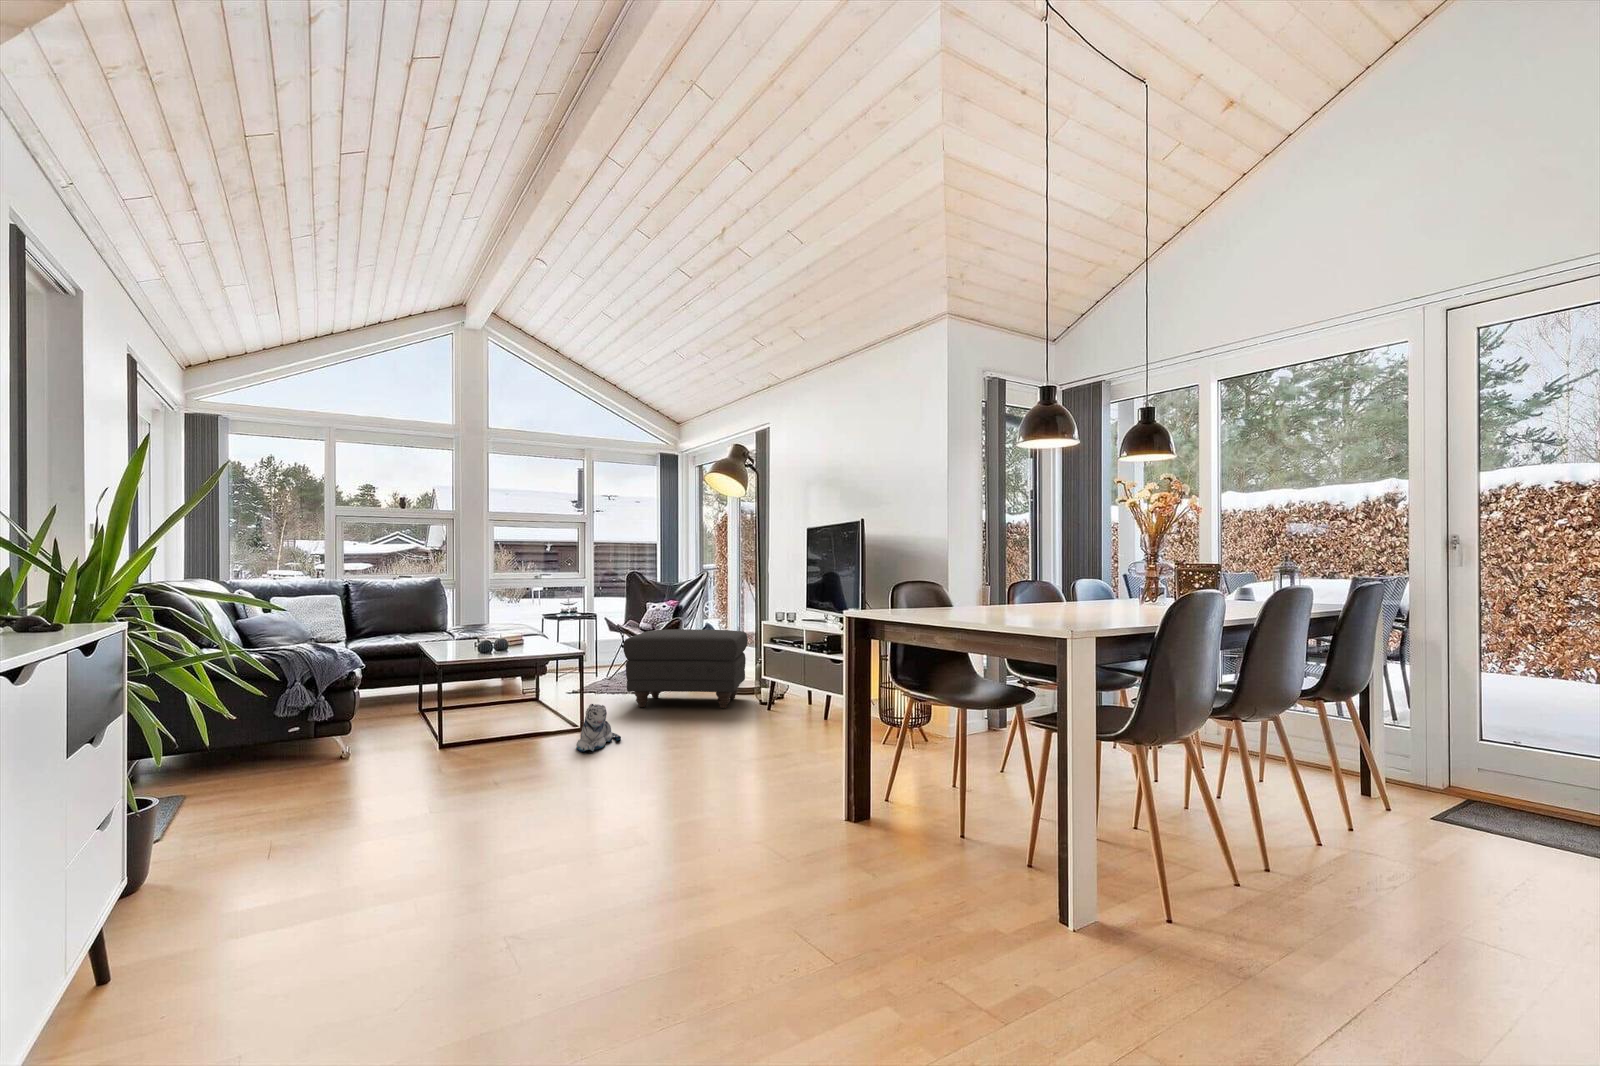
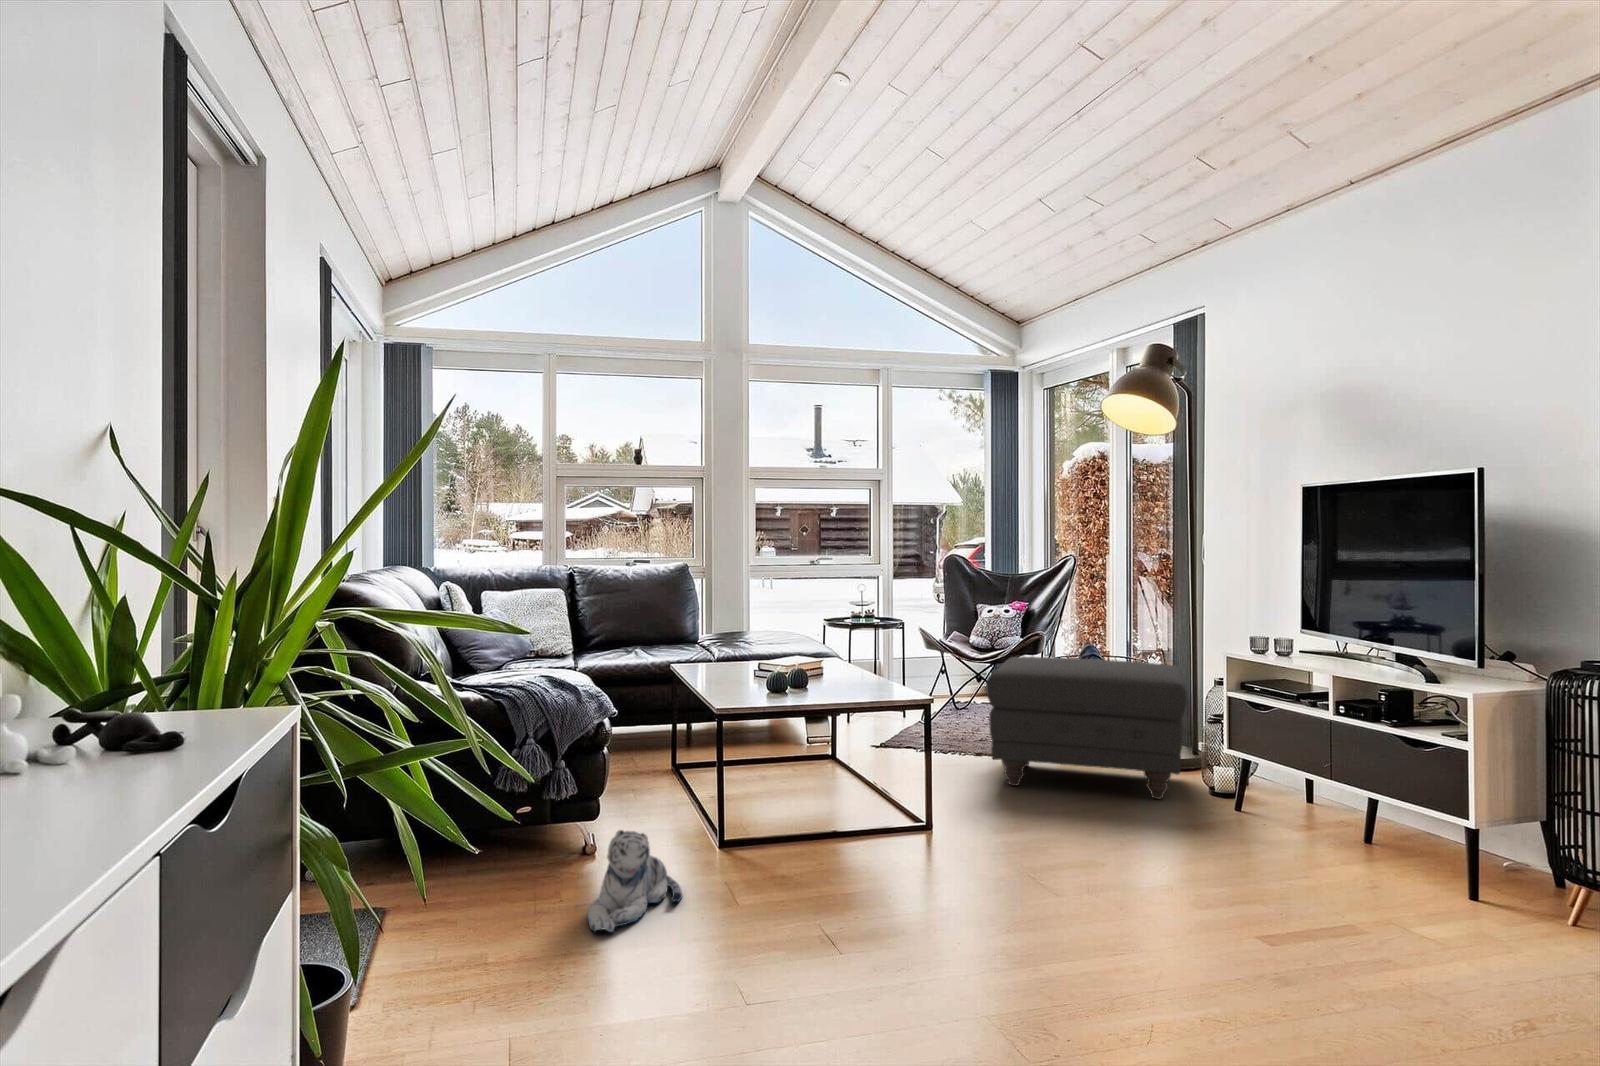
plush toy: present [576,704,621,752] -> present [588,830,682,932]

